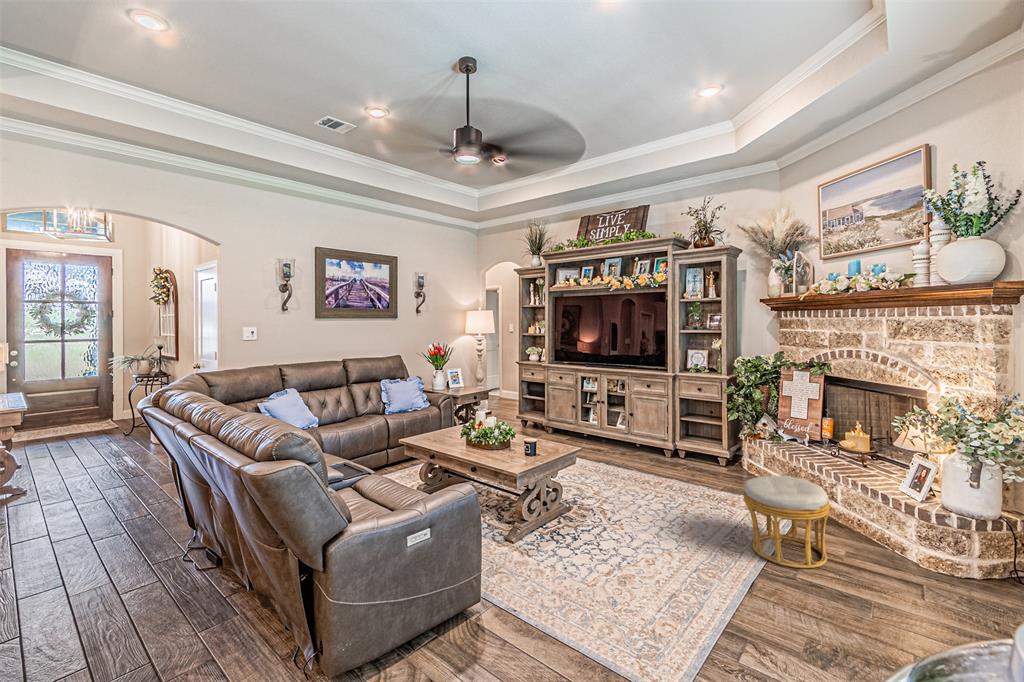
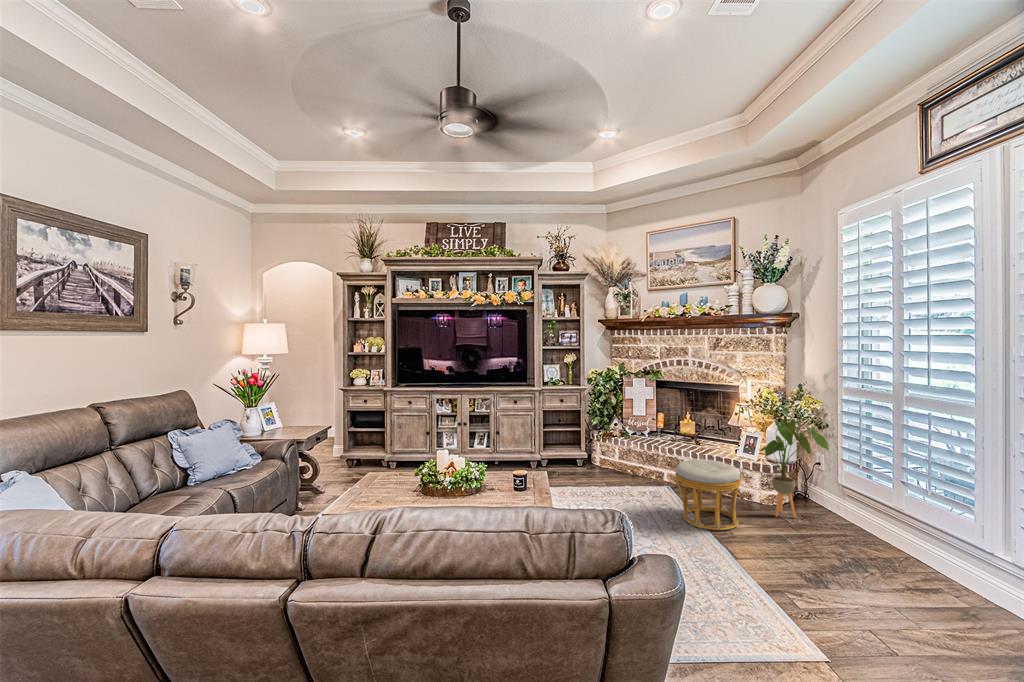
house plant: none [875,444,985,589] -> present [760,419,829,518]

